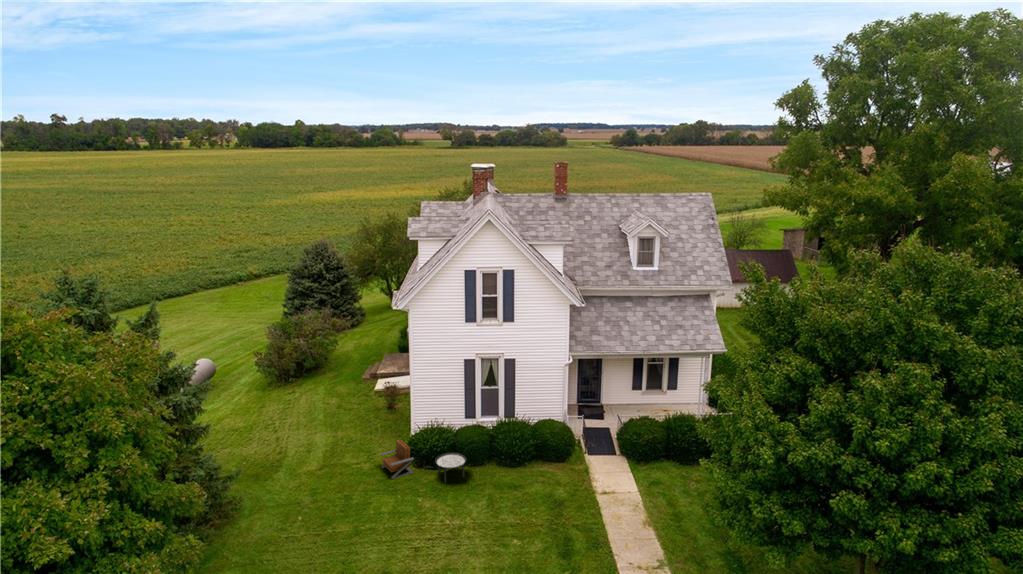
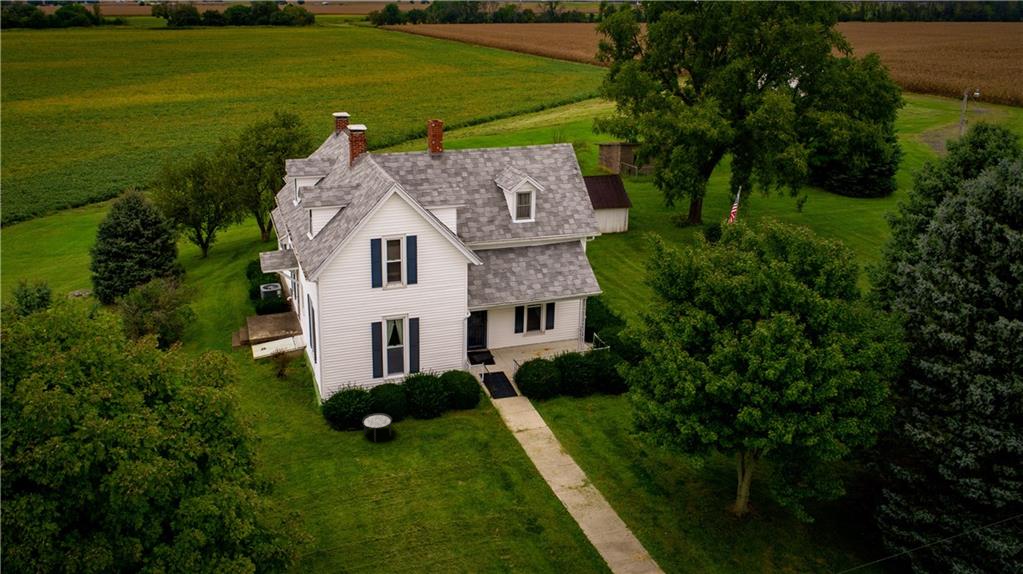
lounge chair: present [381,440,414,479] -> none [304,407,340,445]

